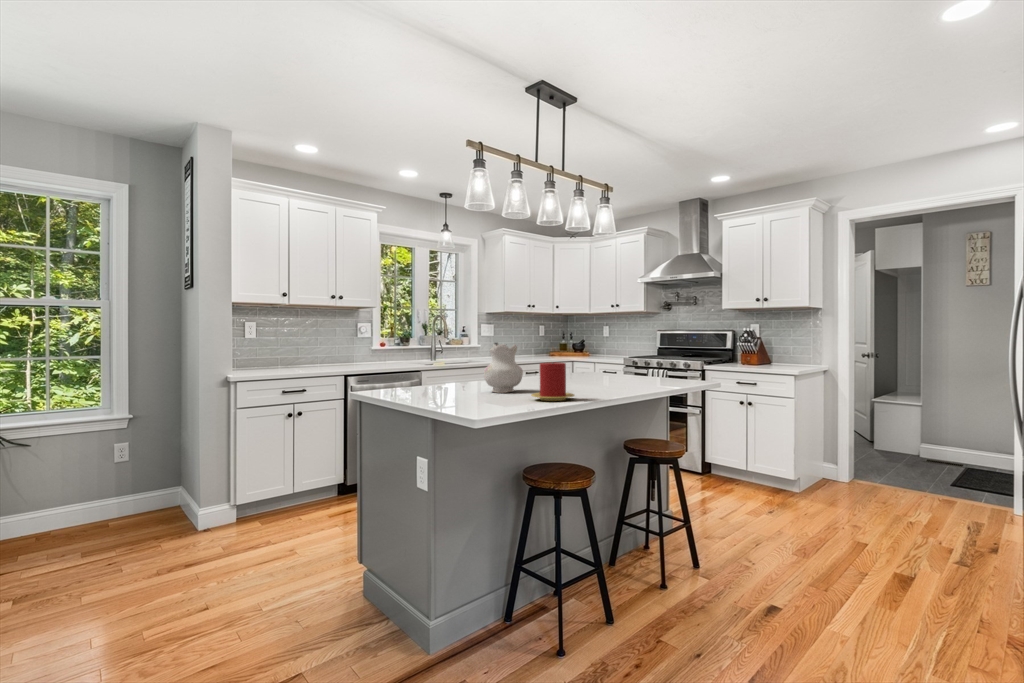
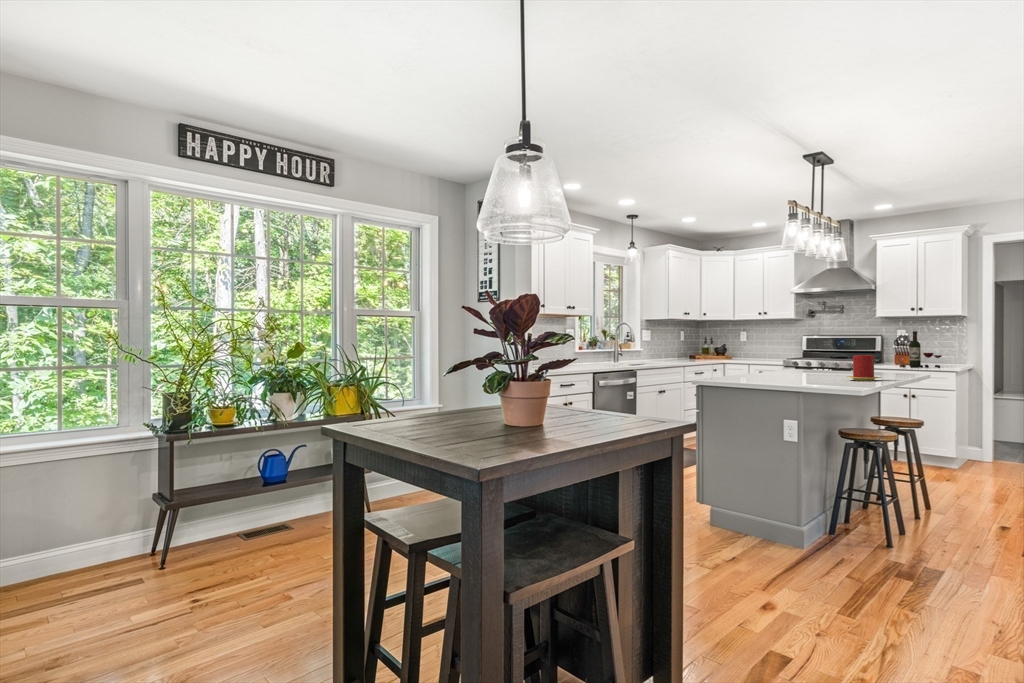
wine bottle: none [737,326,781,371] -> present [900,331,942,368]
ceramic pitcher: present [484,342,523,393] -> none [778,342,809,379]

